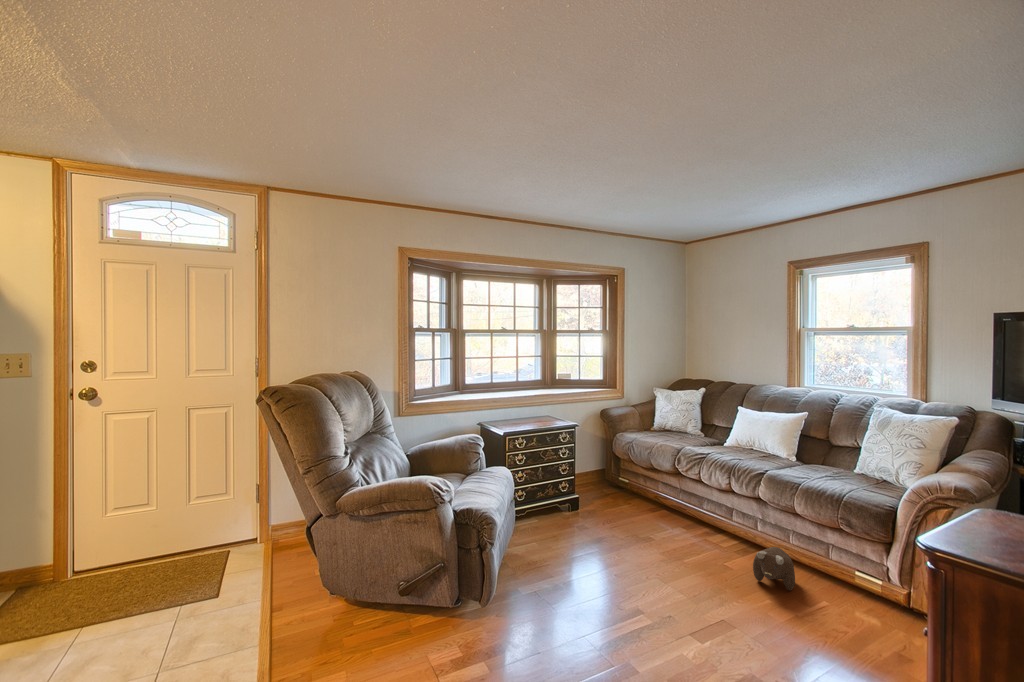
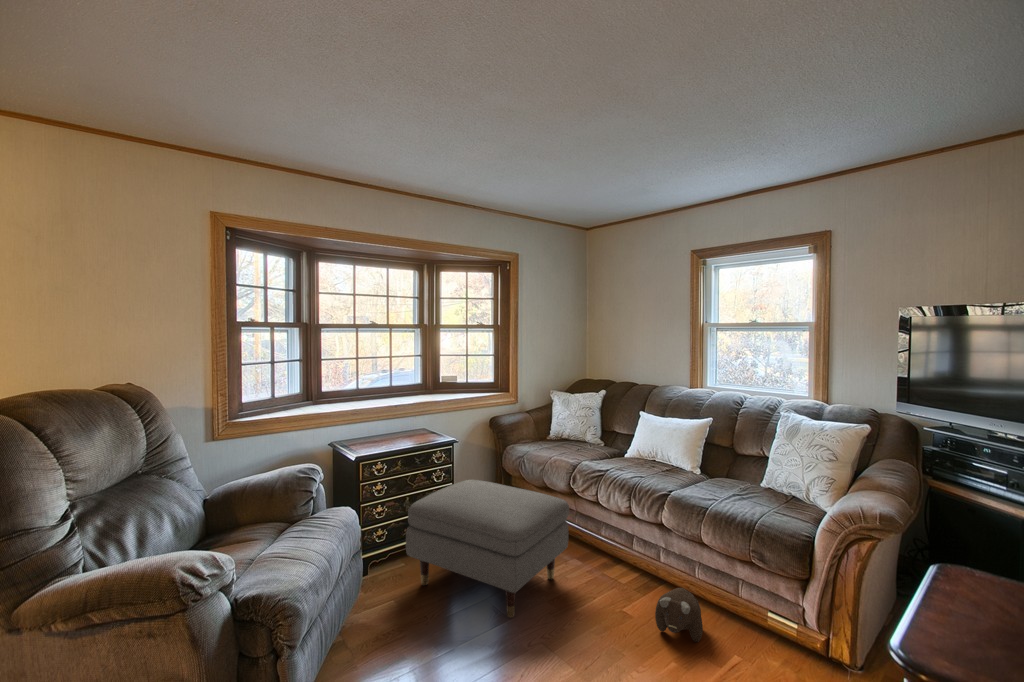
ottoman: none [542,457,676,561] -> present [406,480,569,618]

